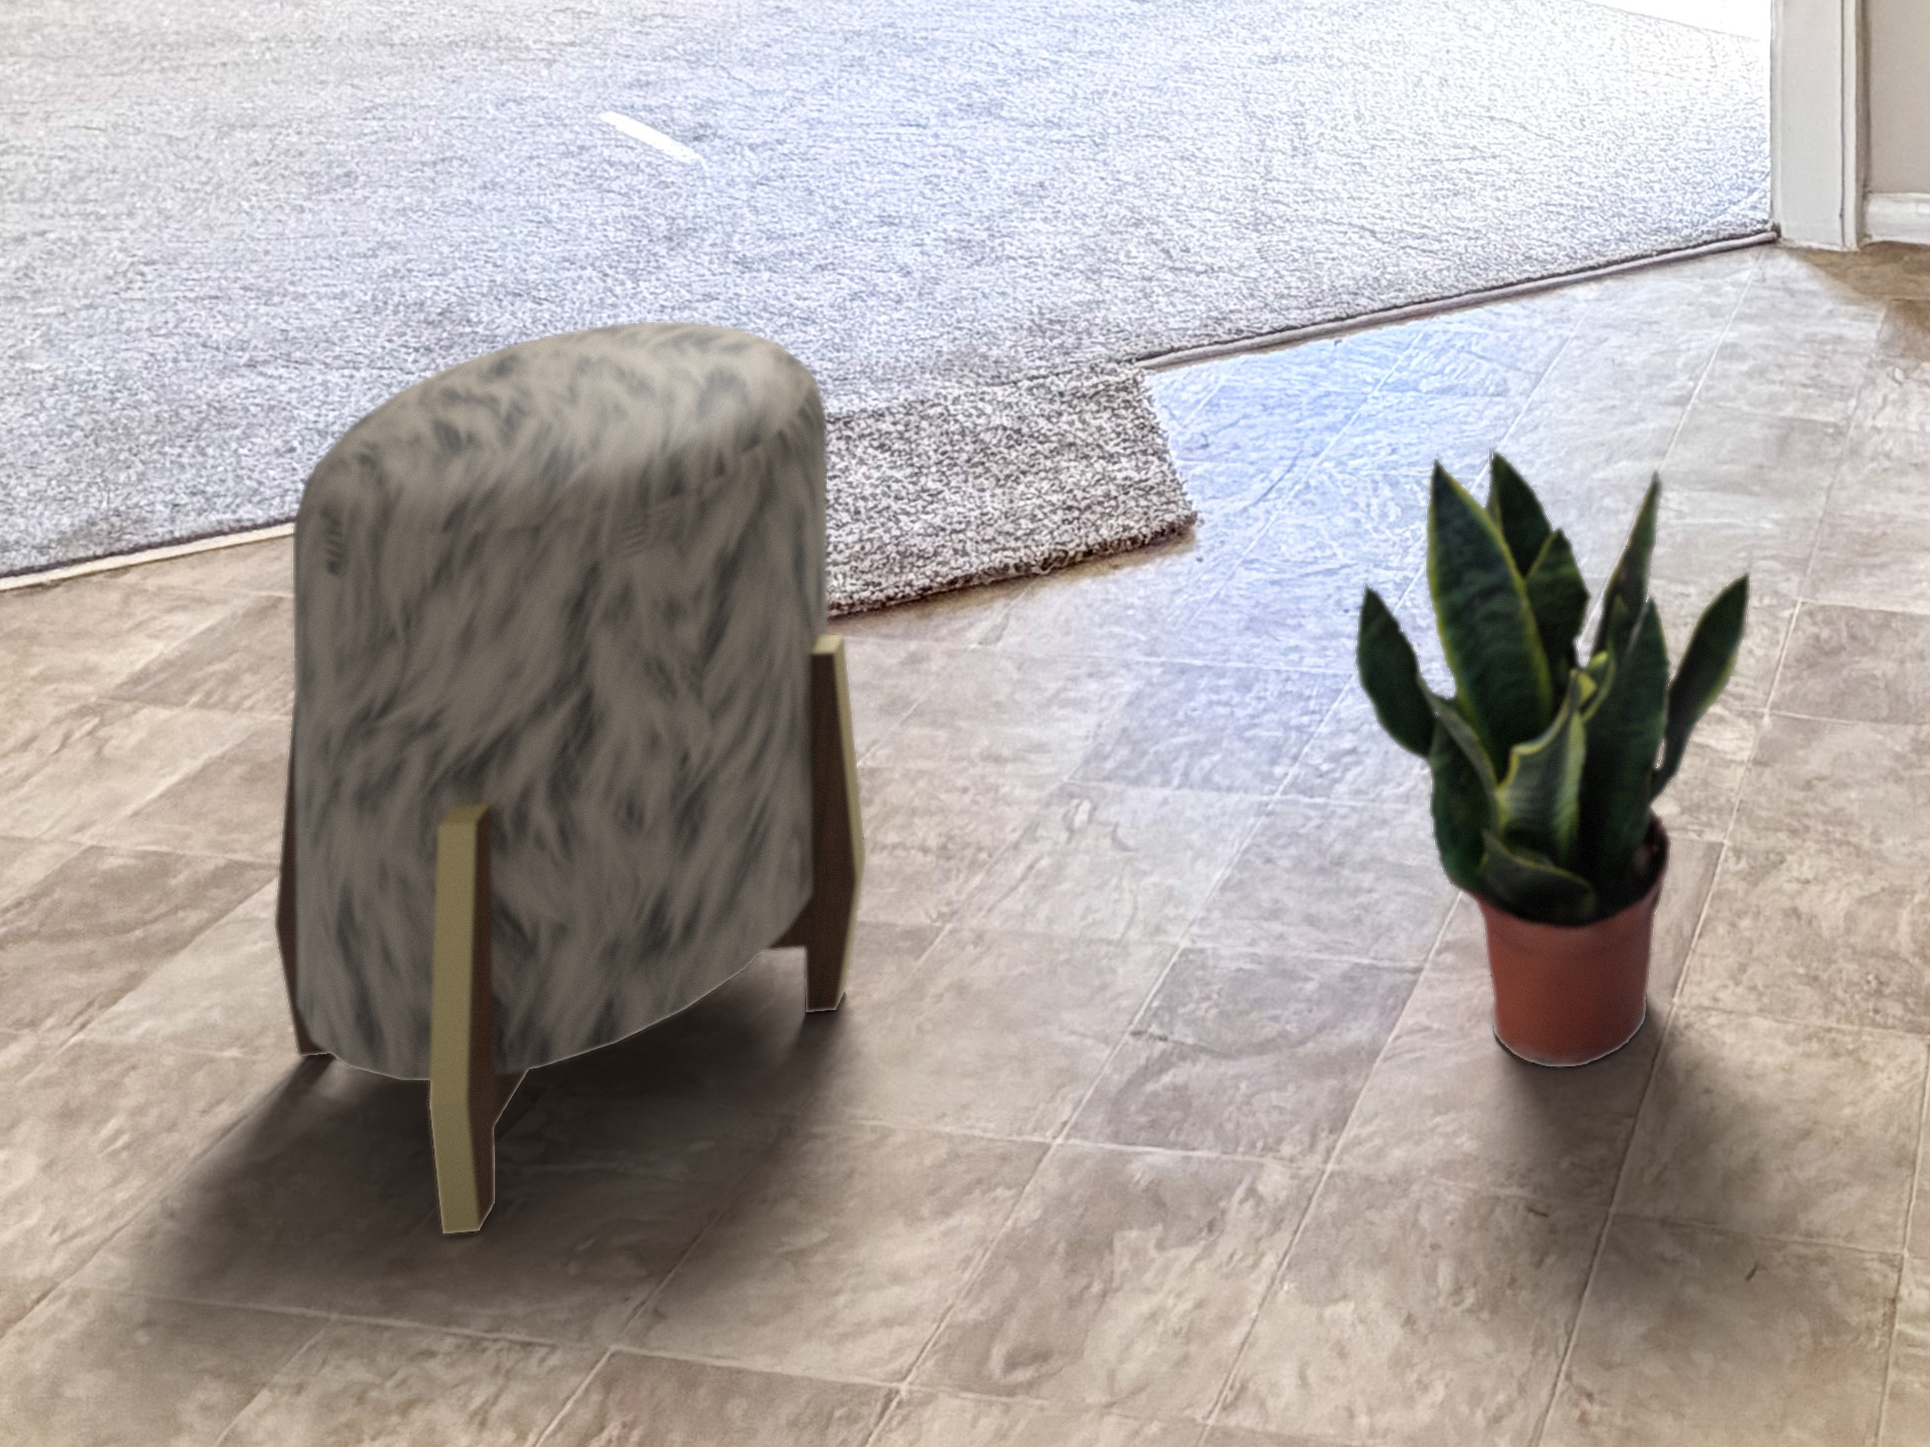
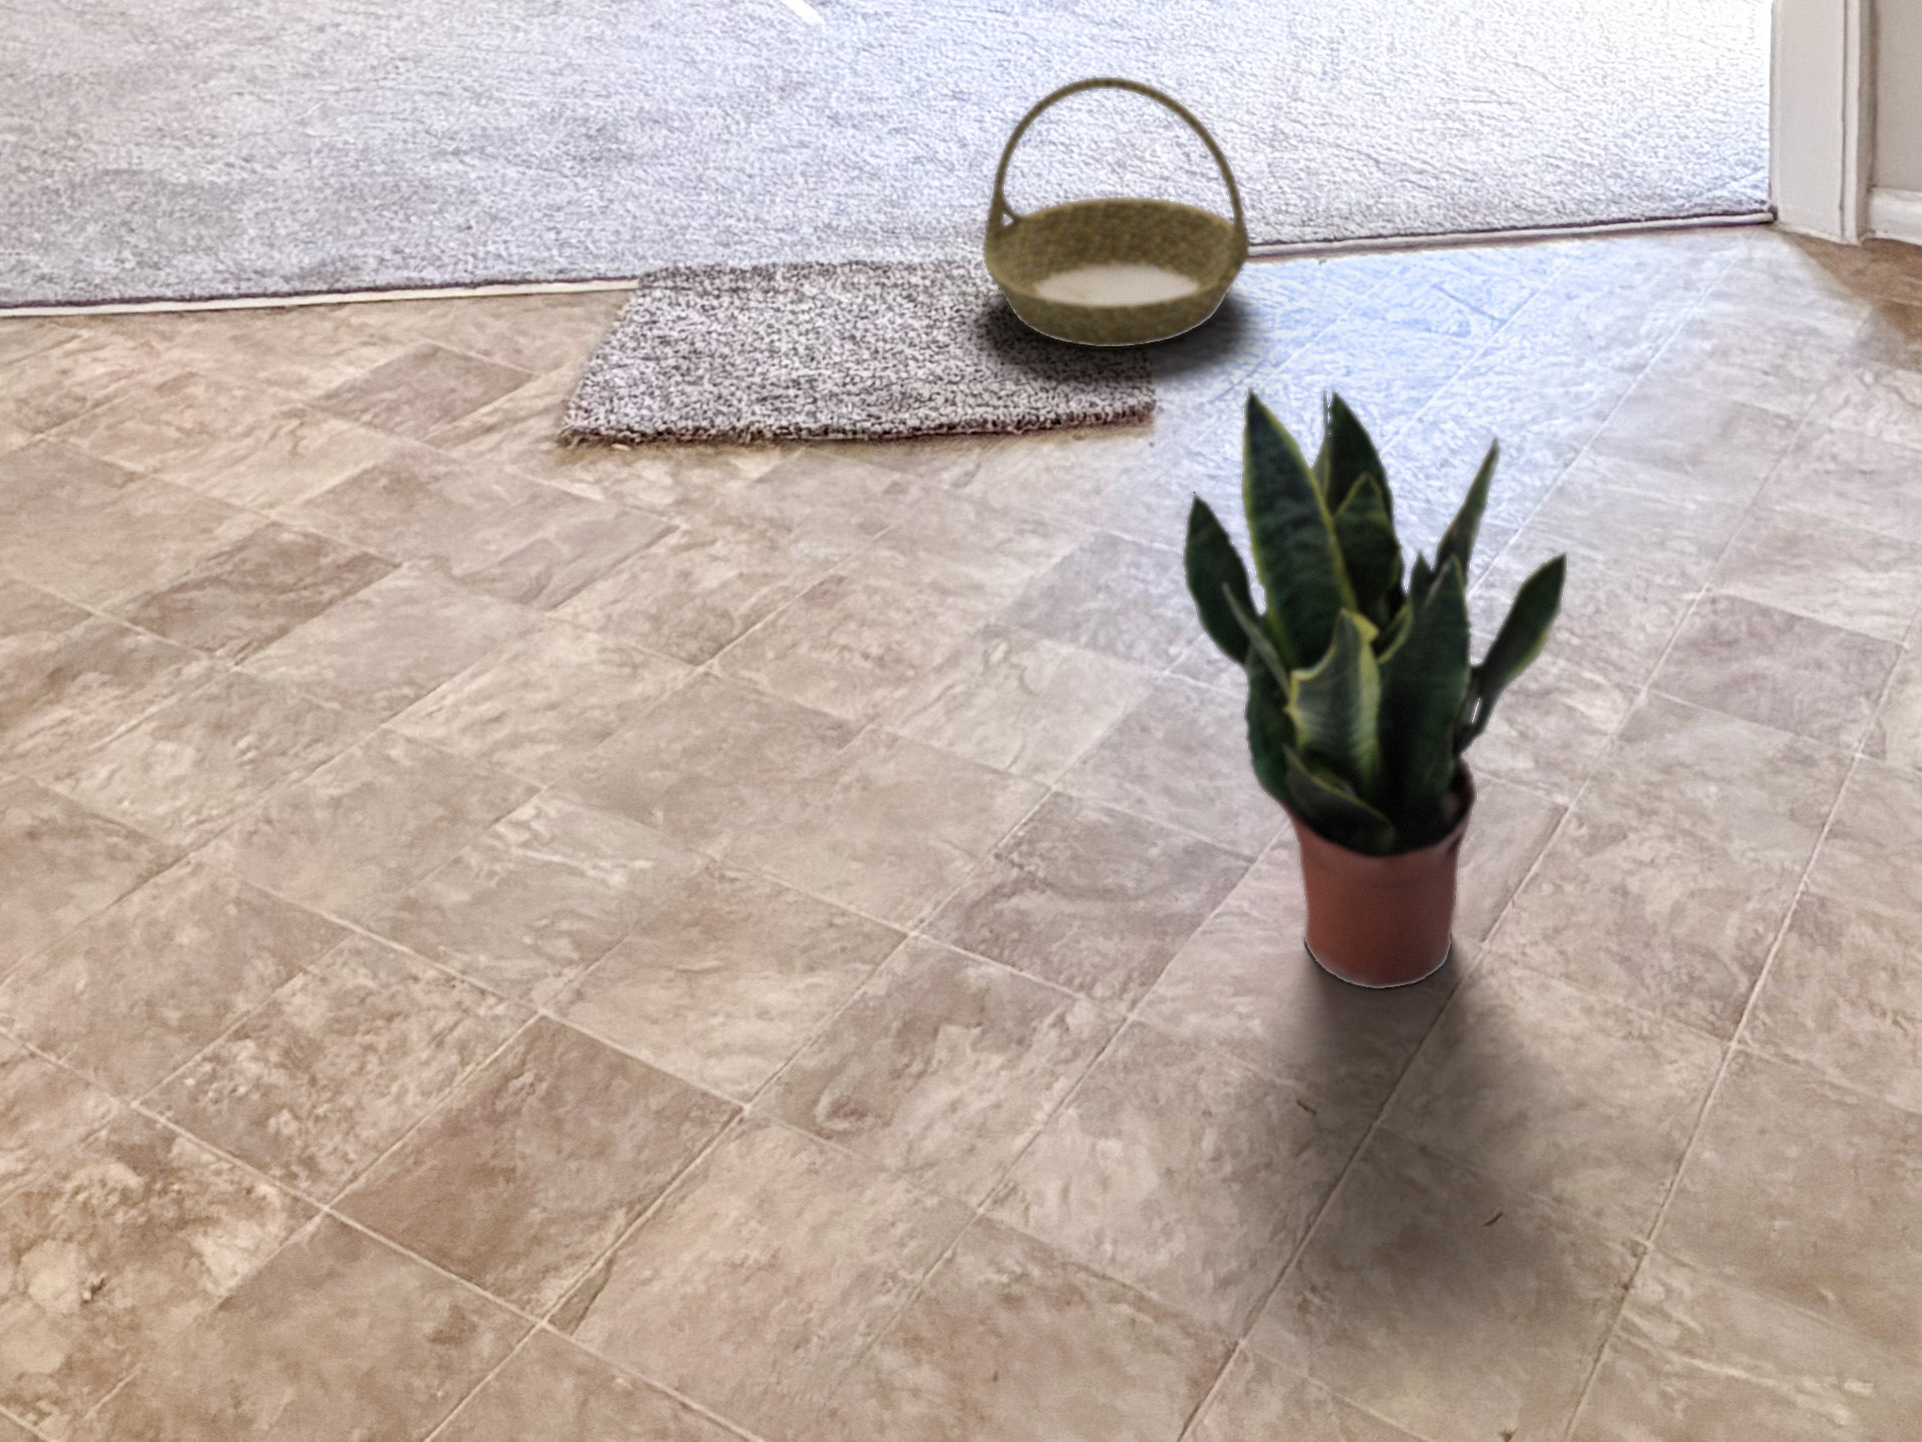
basket: none [975,168,1278,465] -> present [983,77,1250,347]
ottoman: present [275,322,866,1234] -> none [368,159,796,883]

